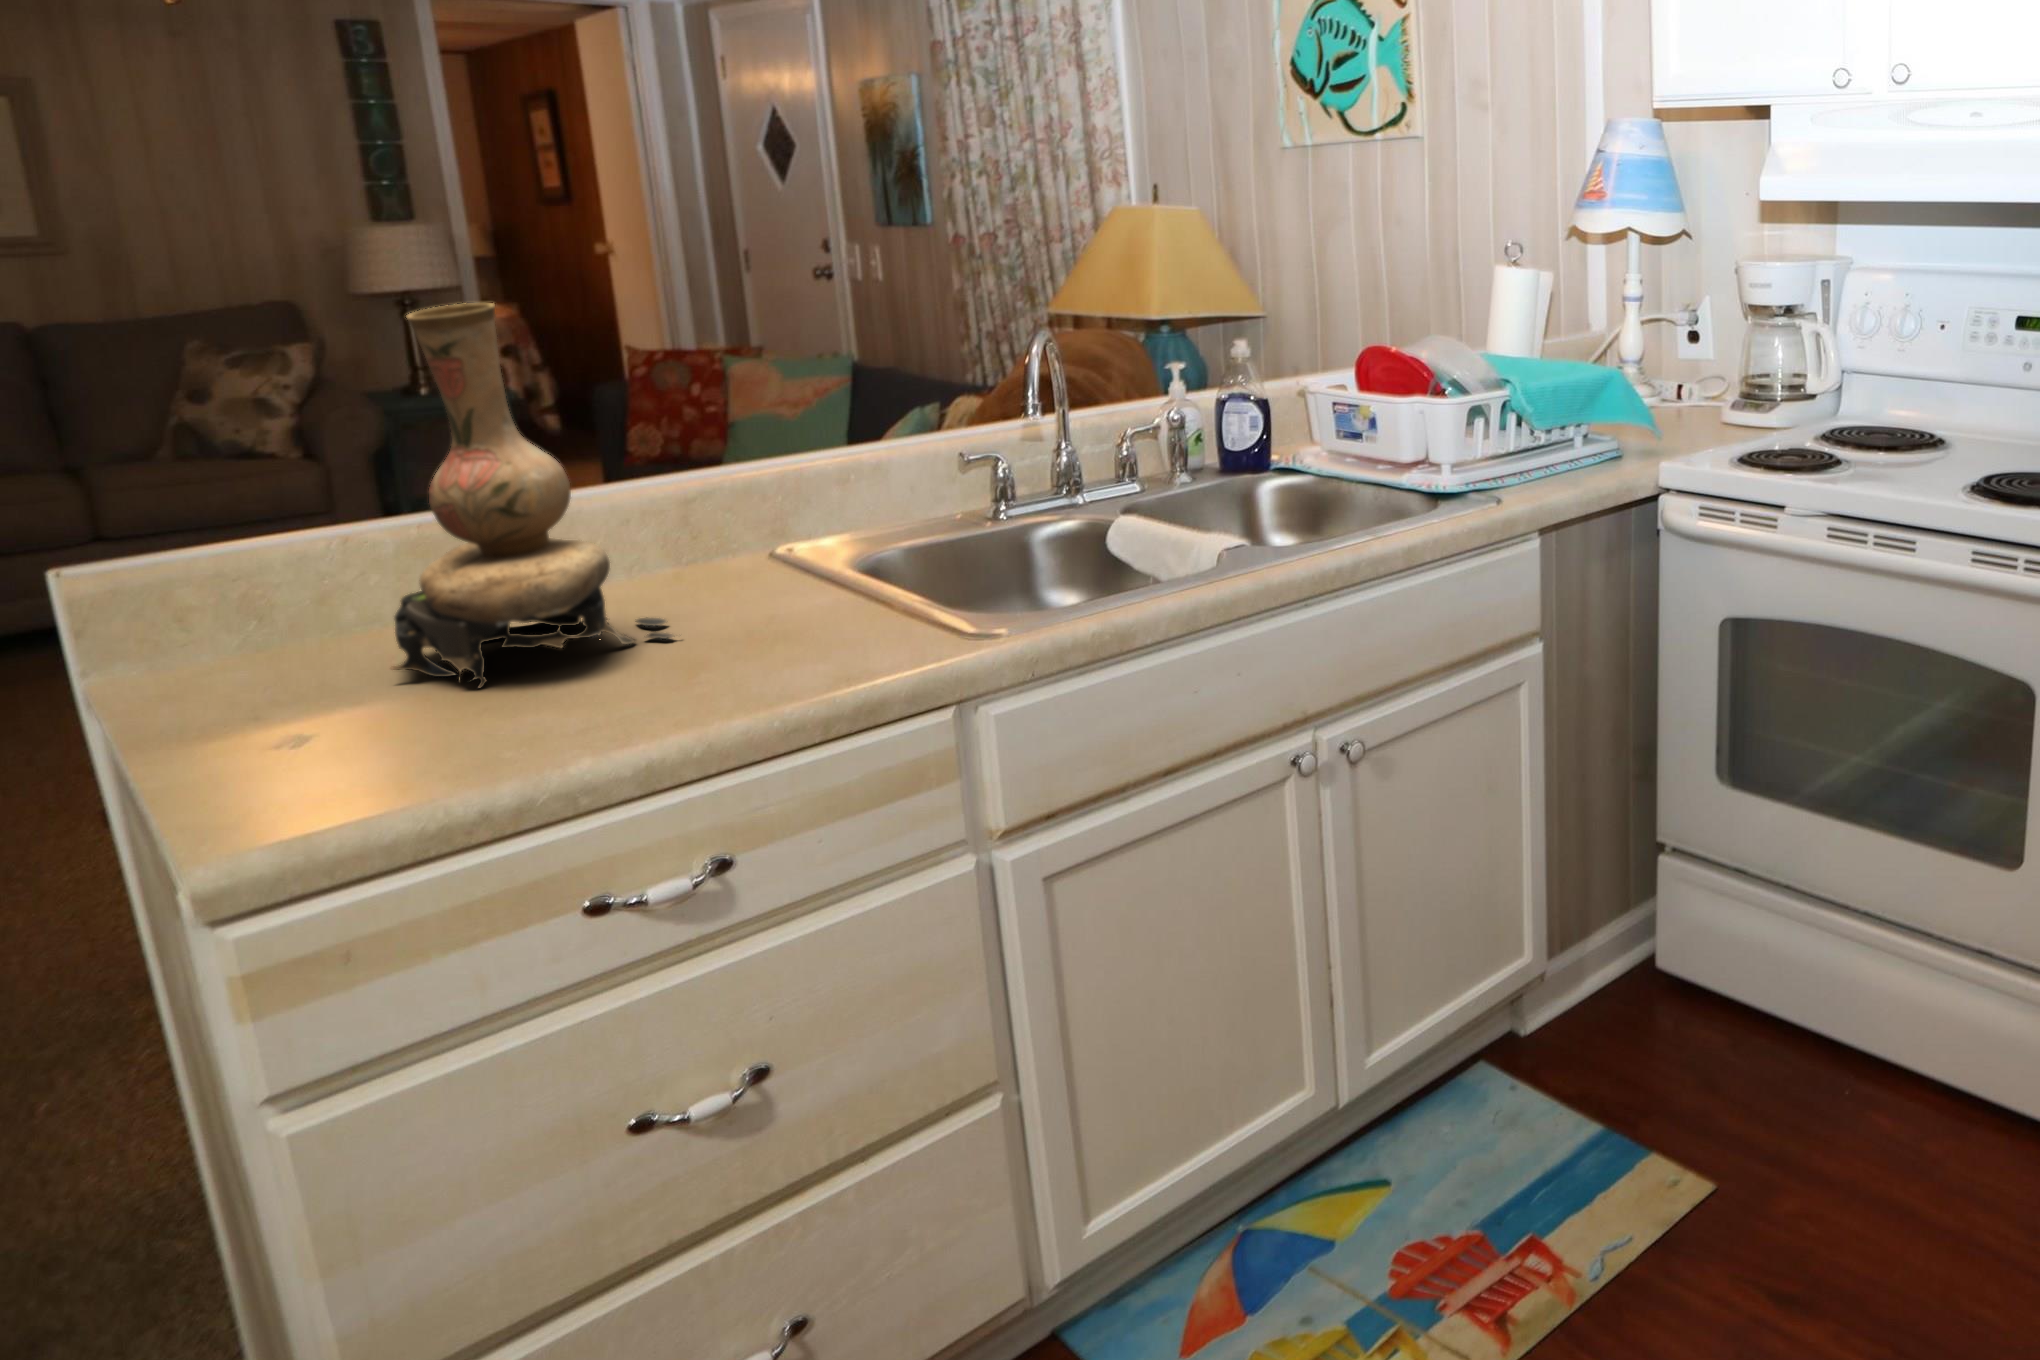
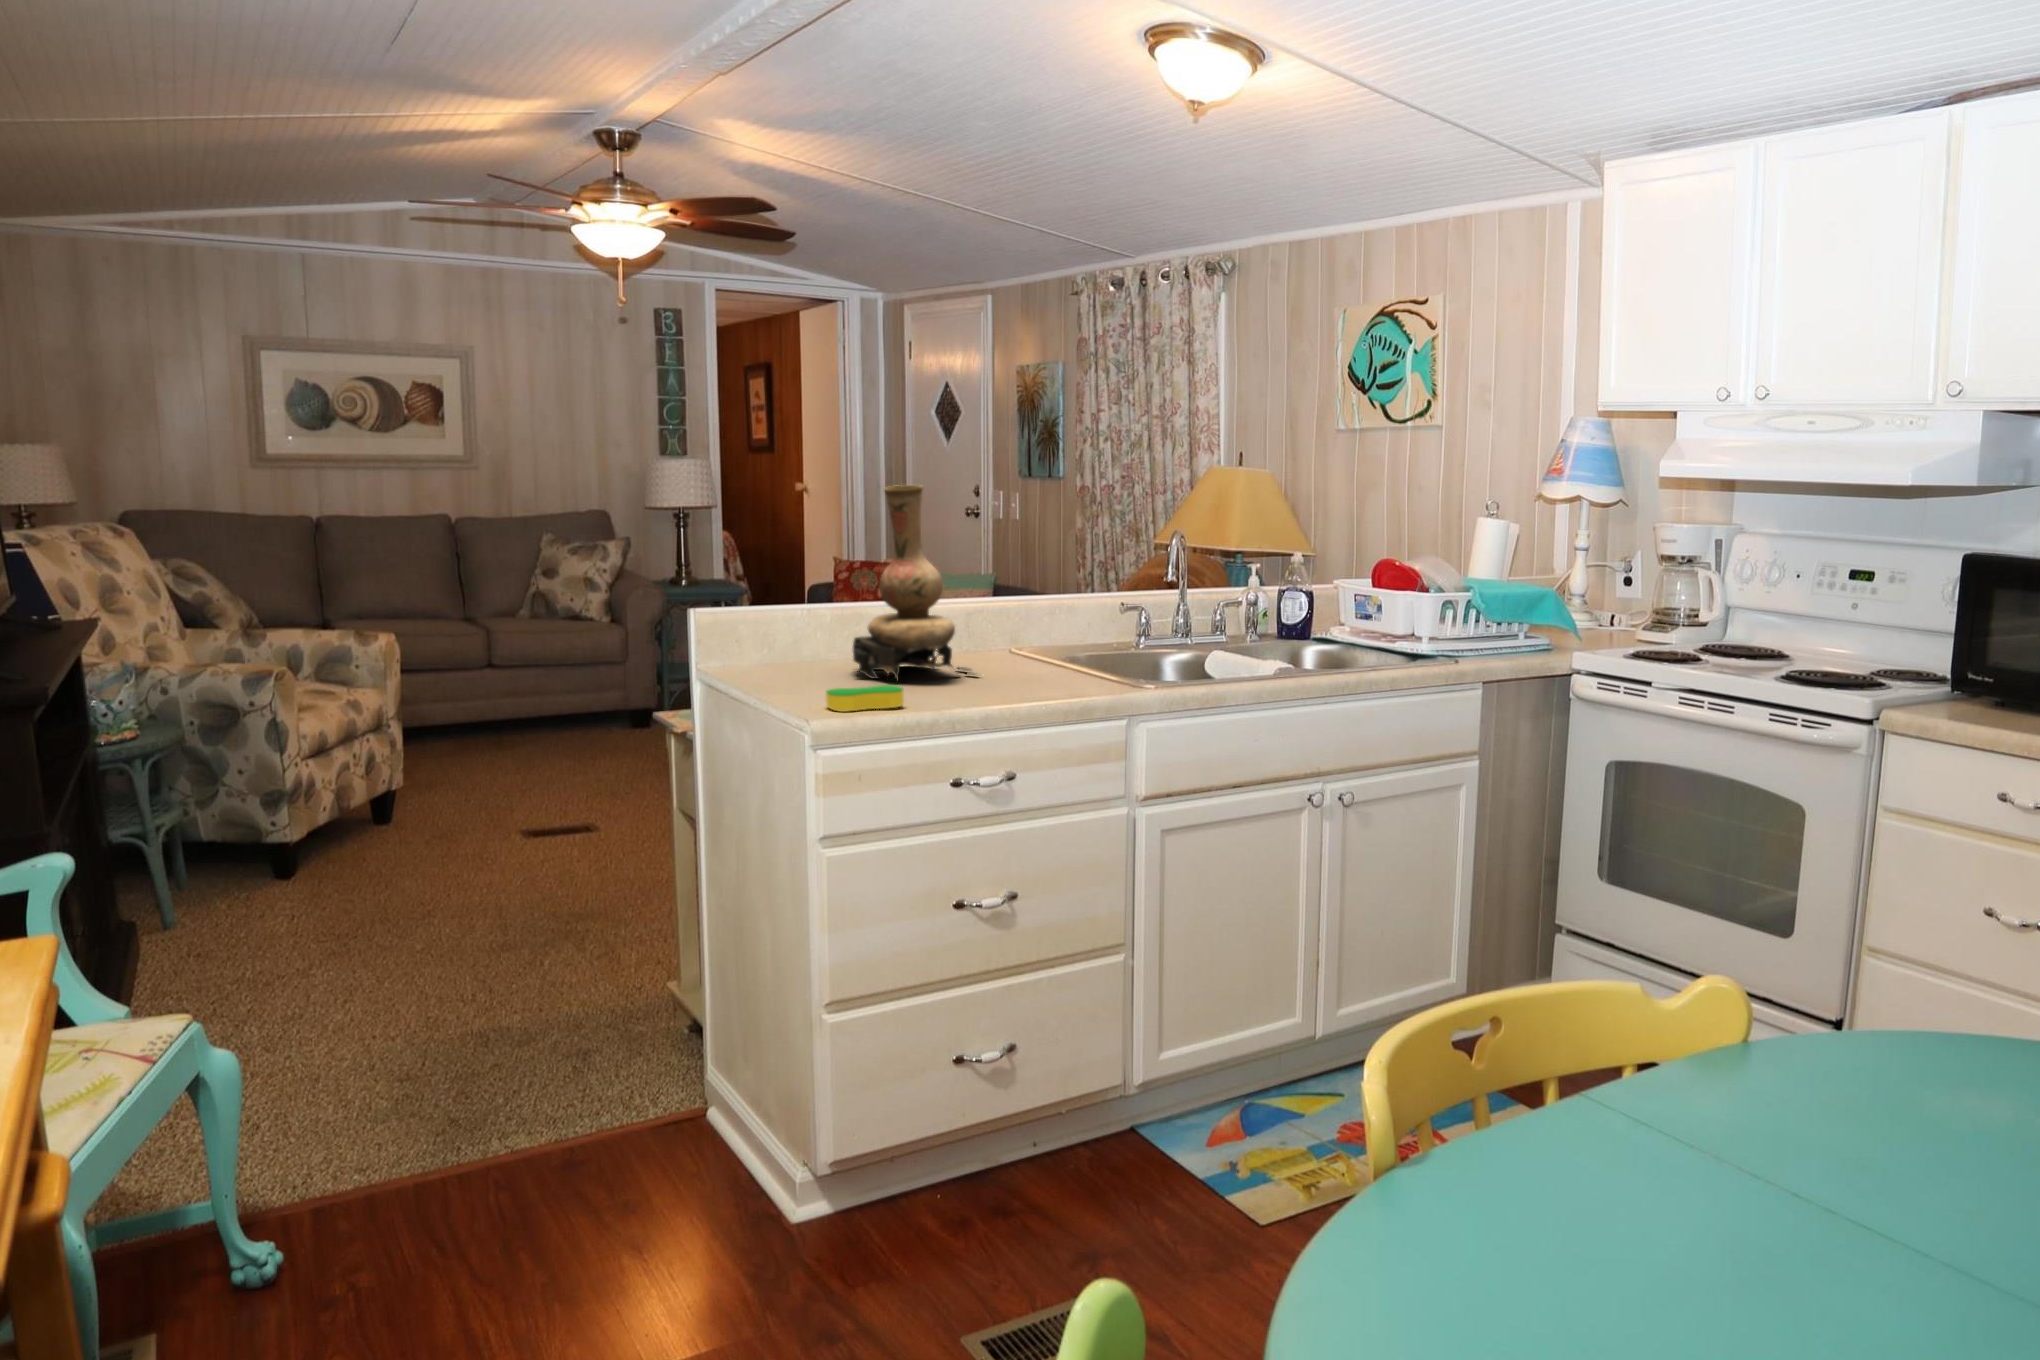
sponge: none [233,734,438,825] -> present [826,685,904,712]

